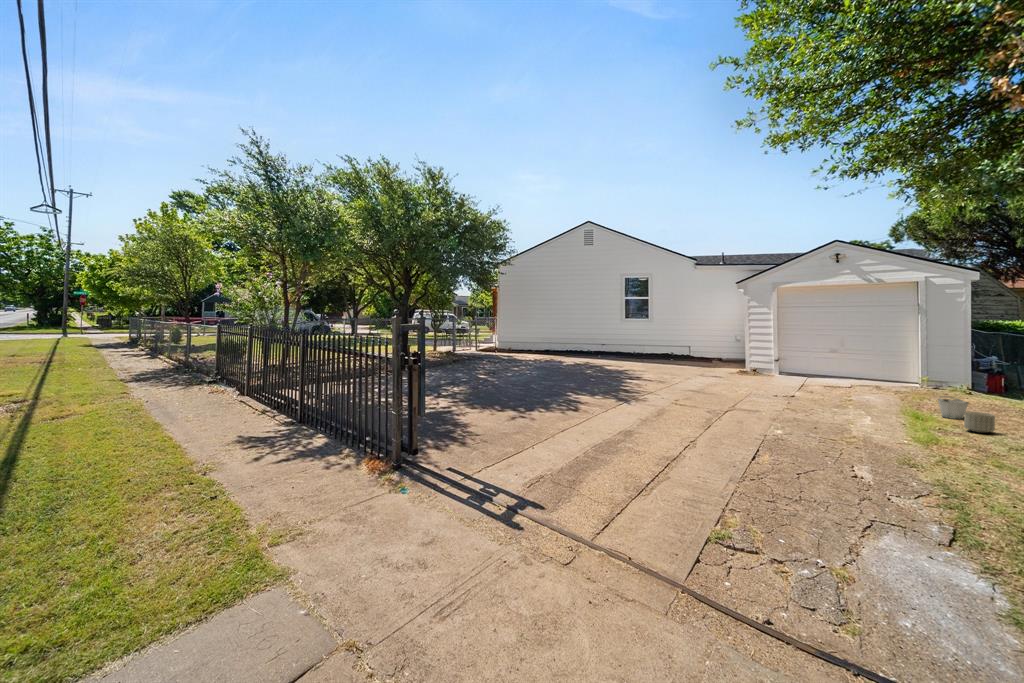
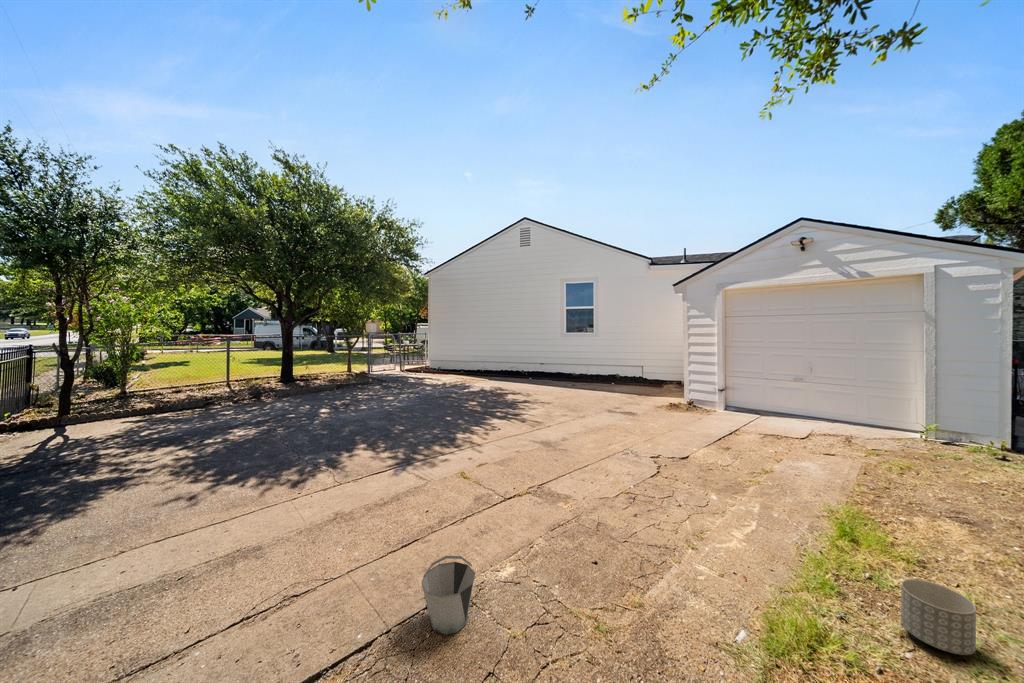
bucket: present [938,396,968,419] -> present [421,556,475,635]

